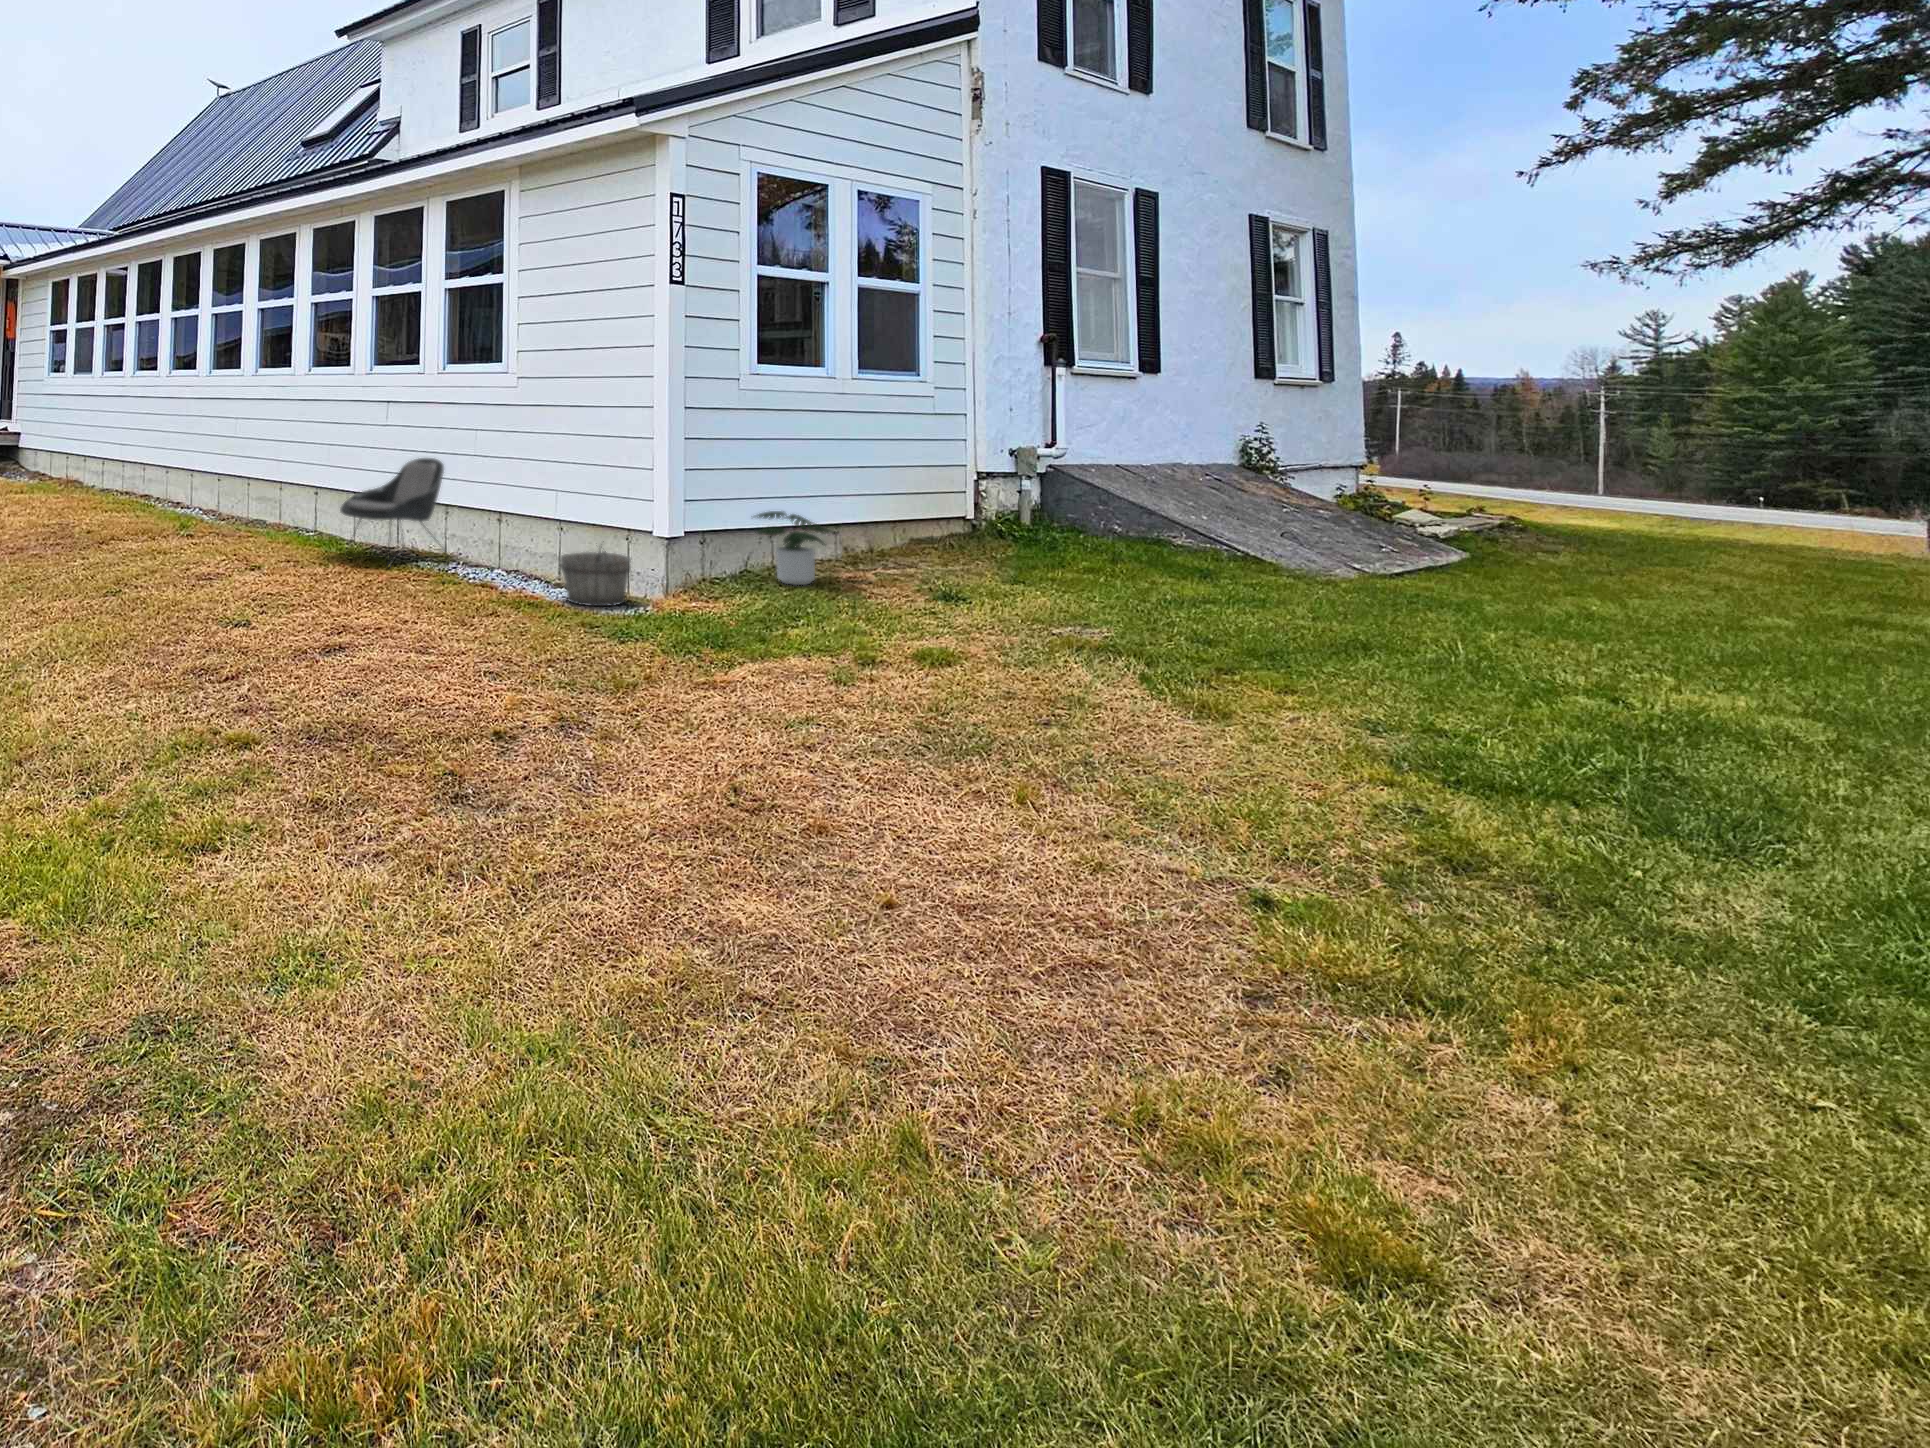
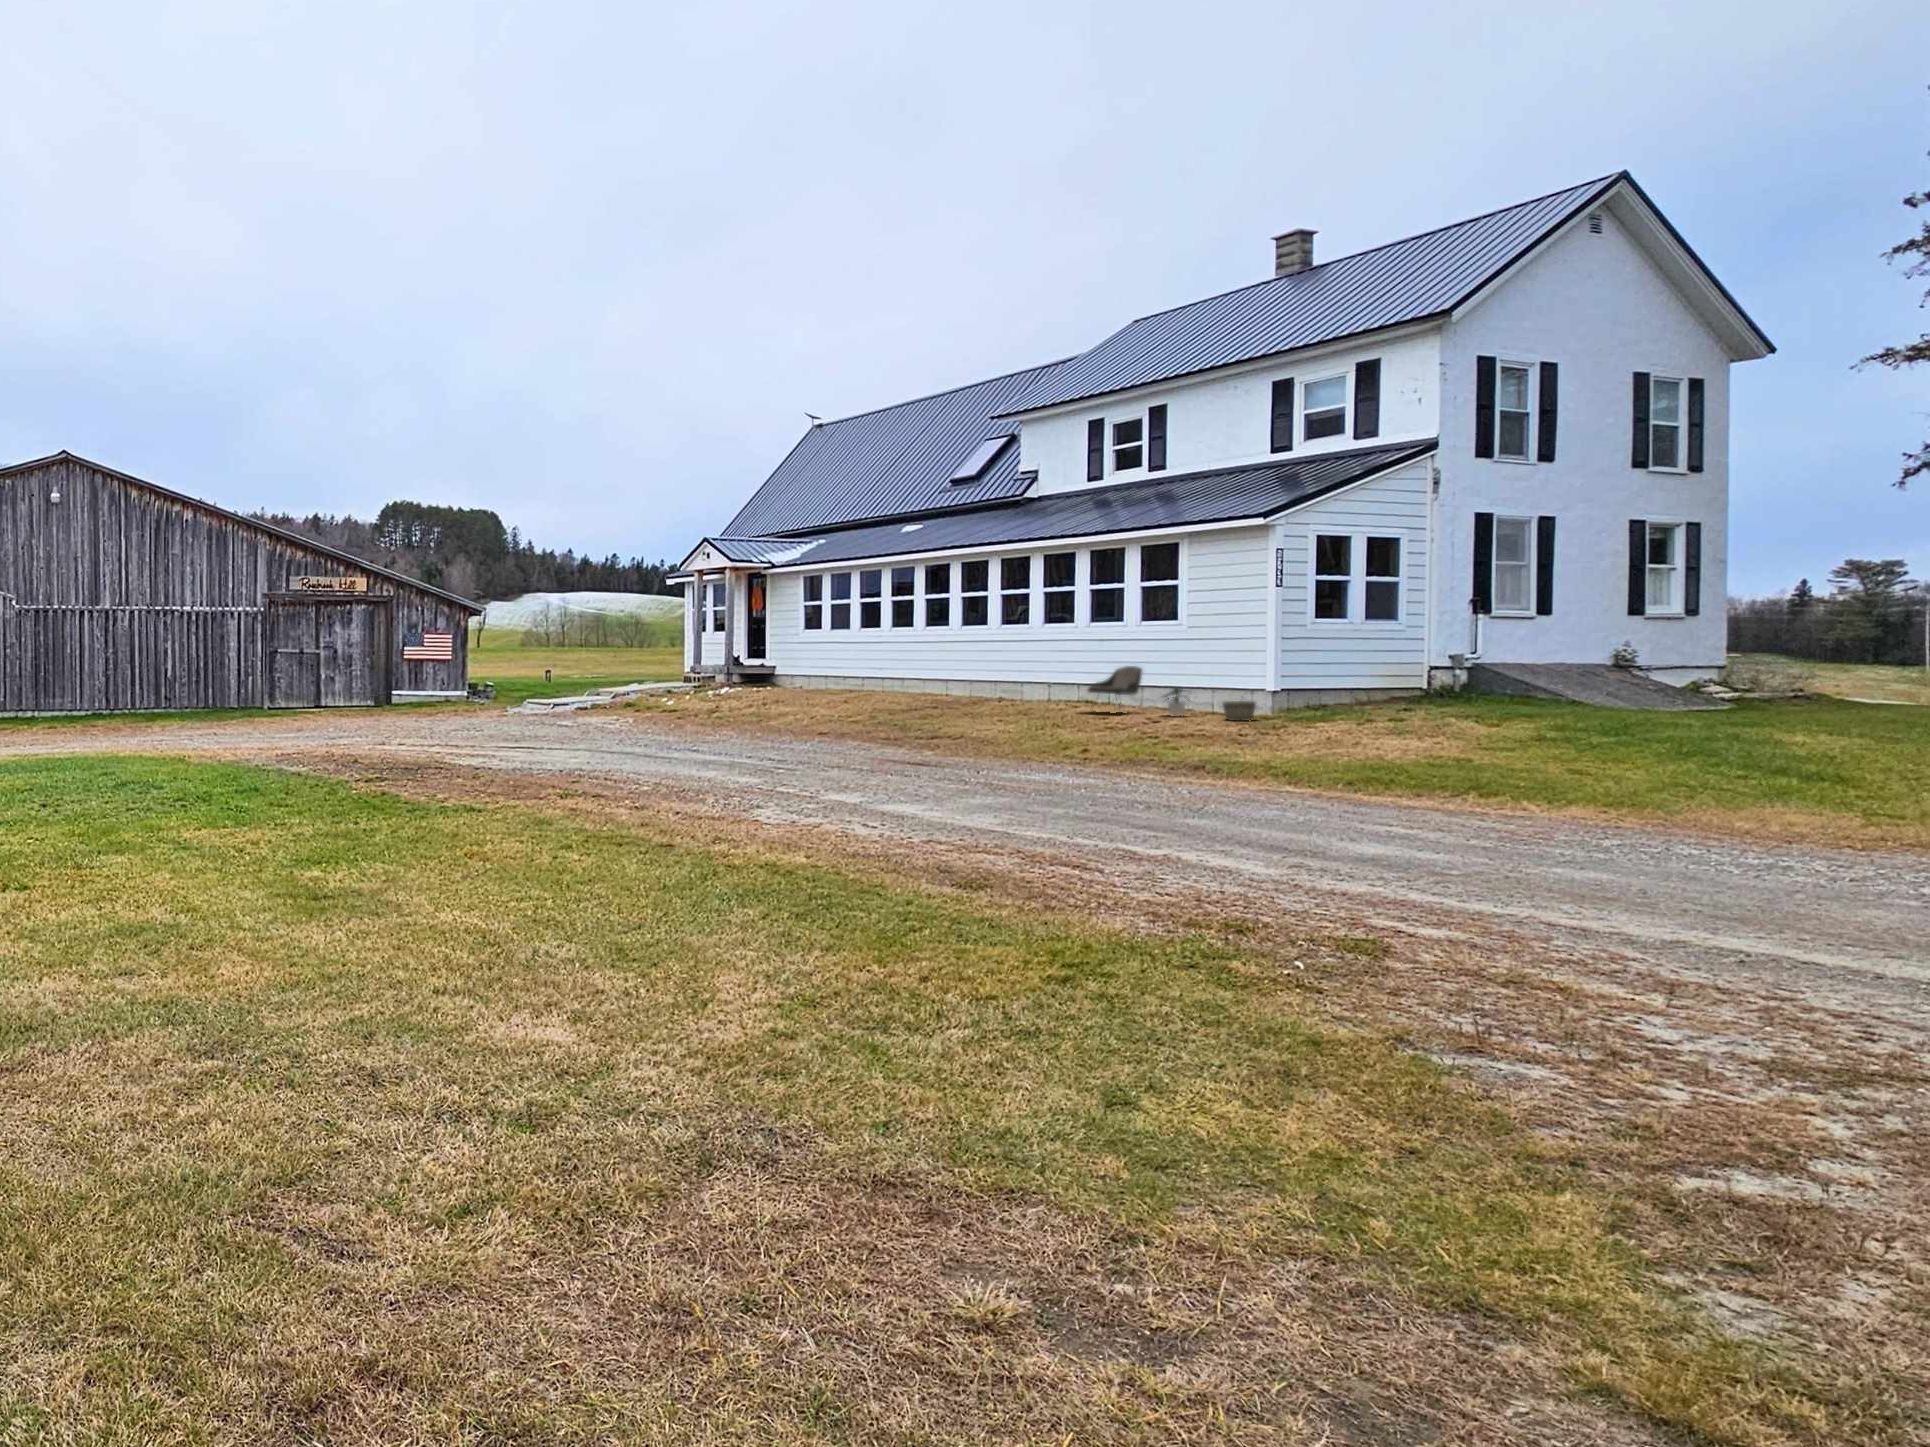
potted plant: present [755,511,834,585] -> present [1163,688,1189,714]

